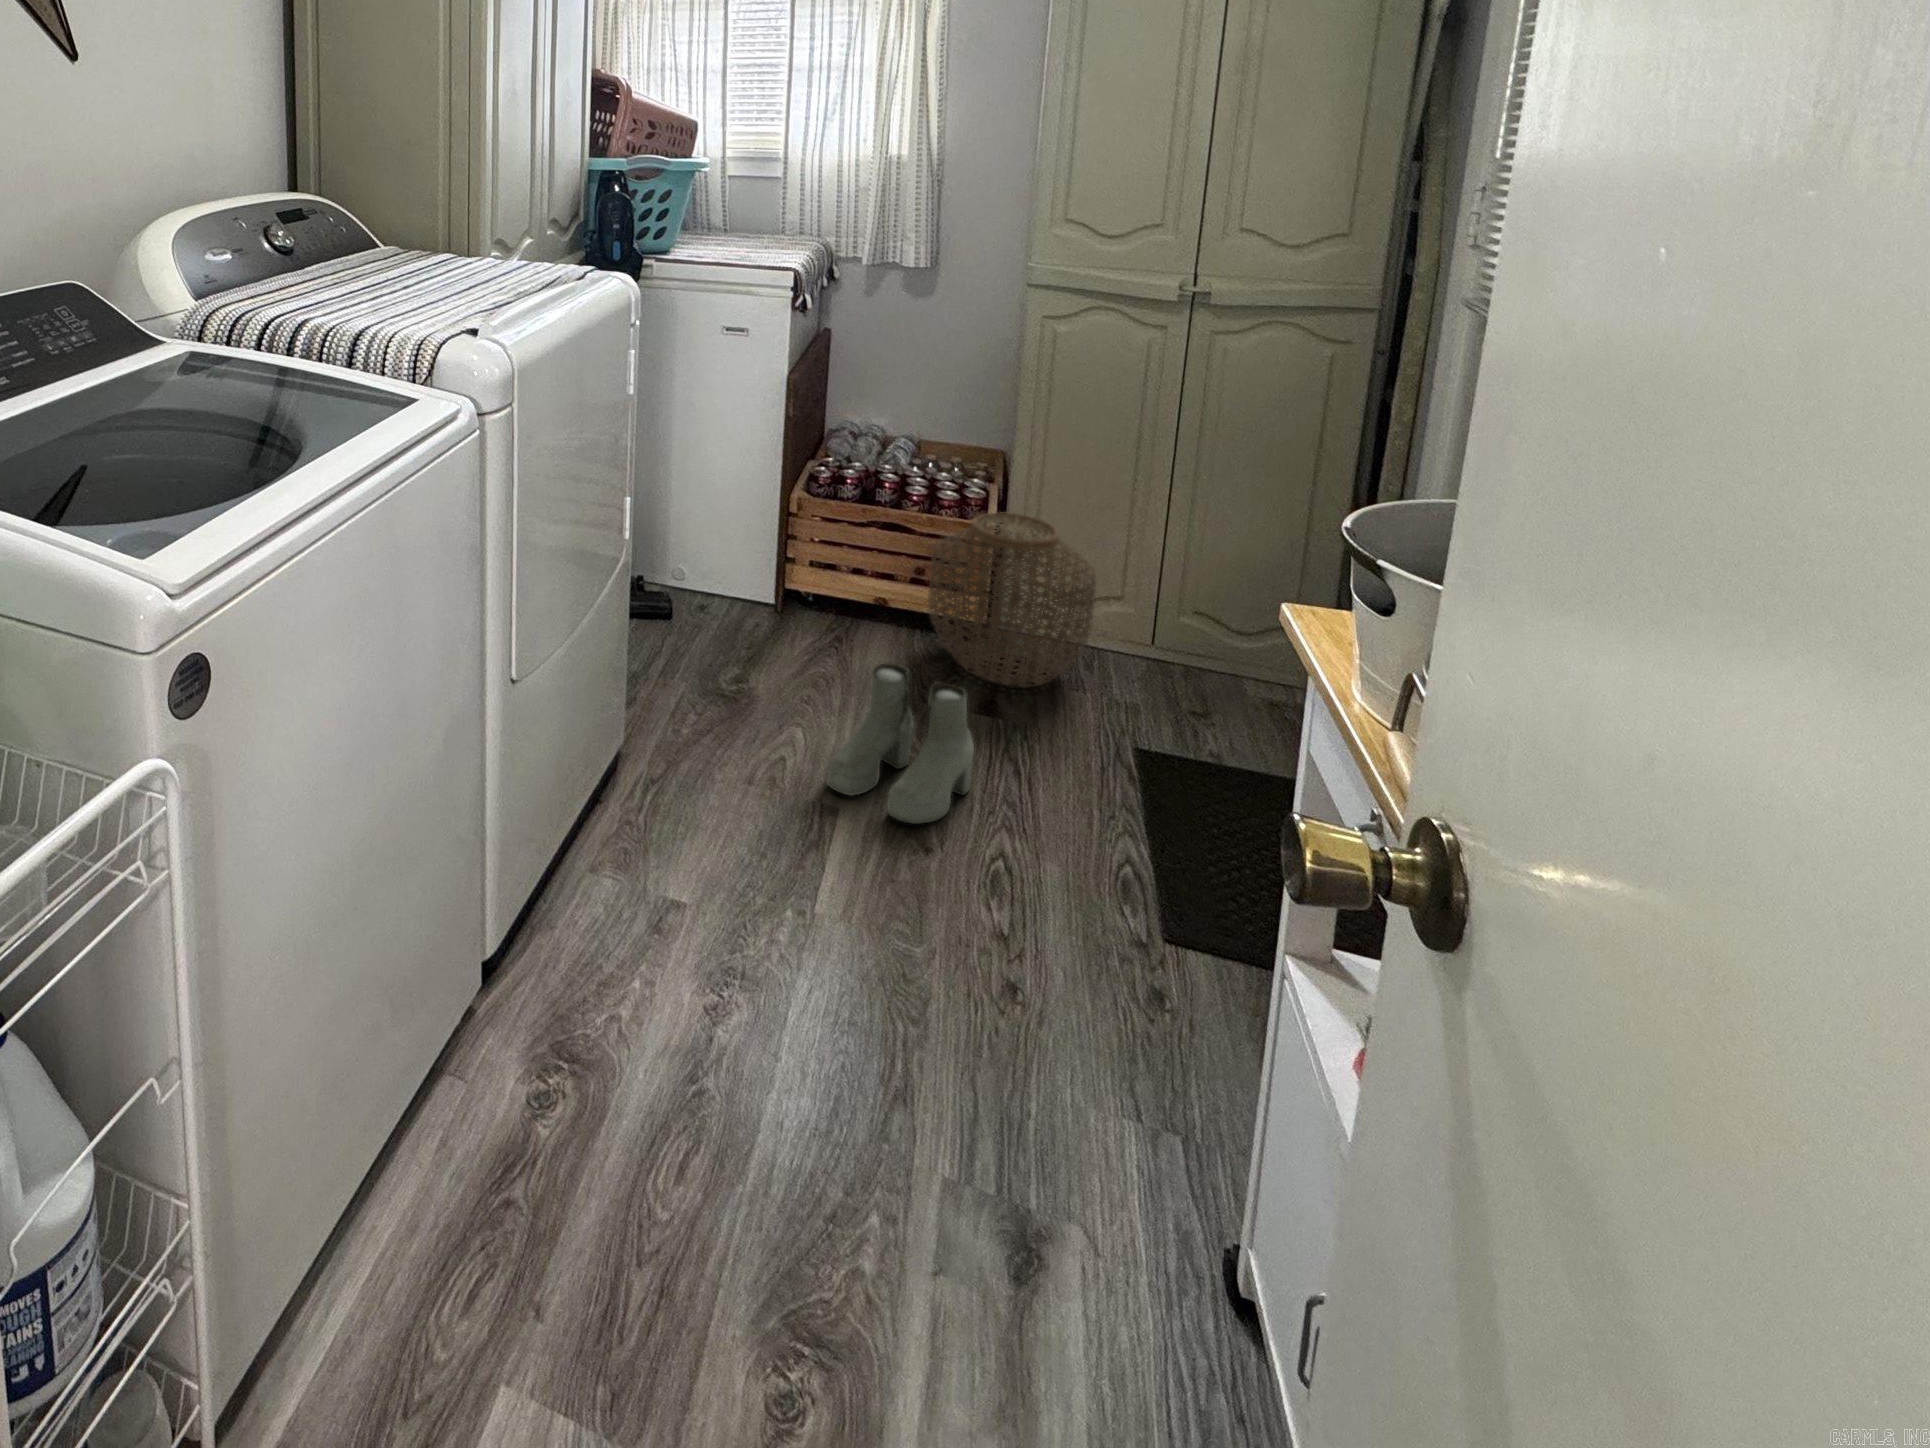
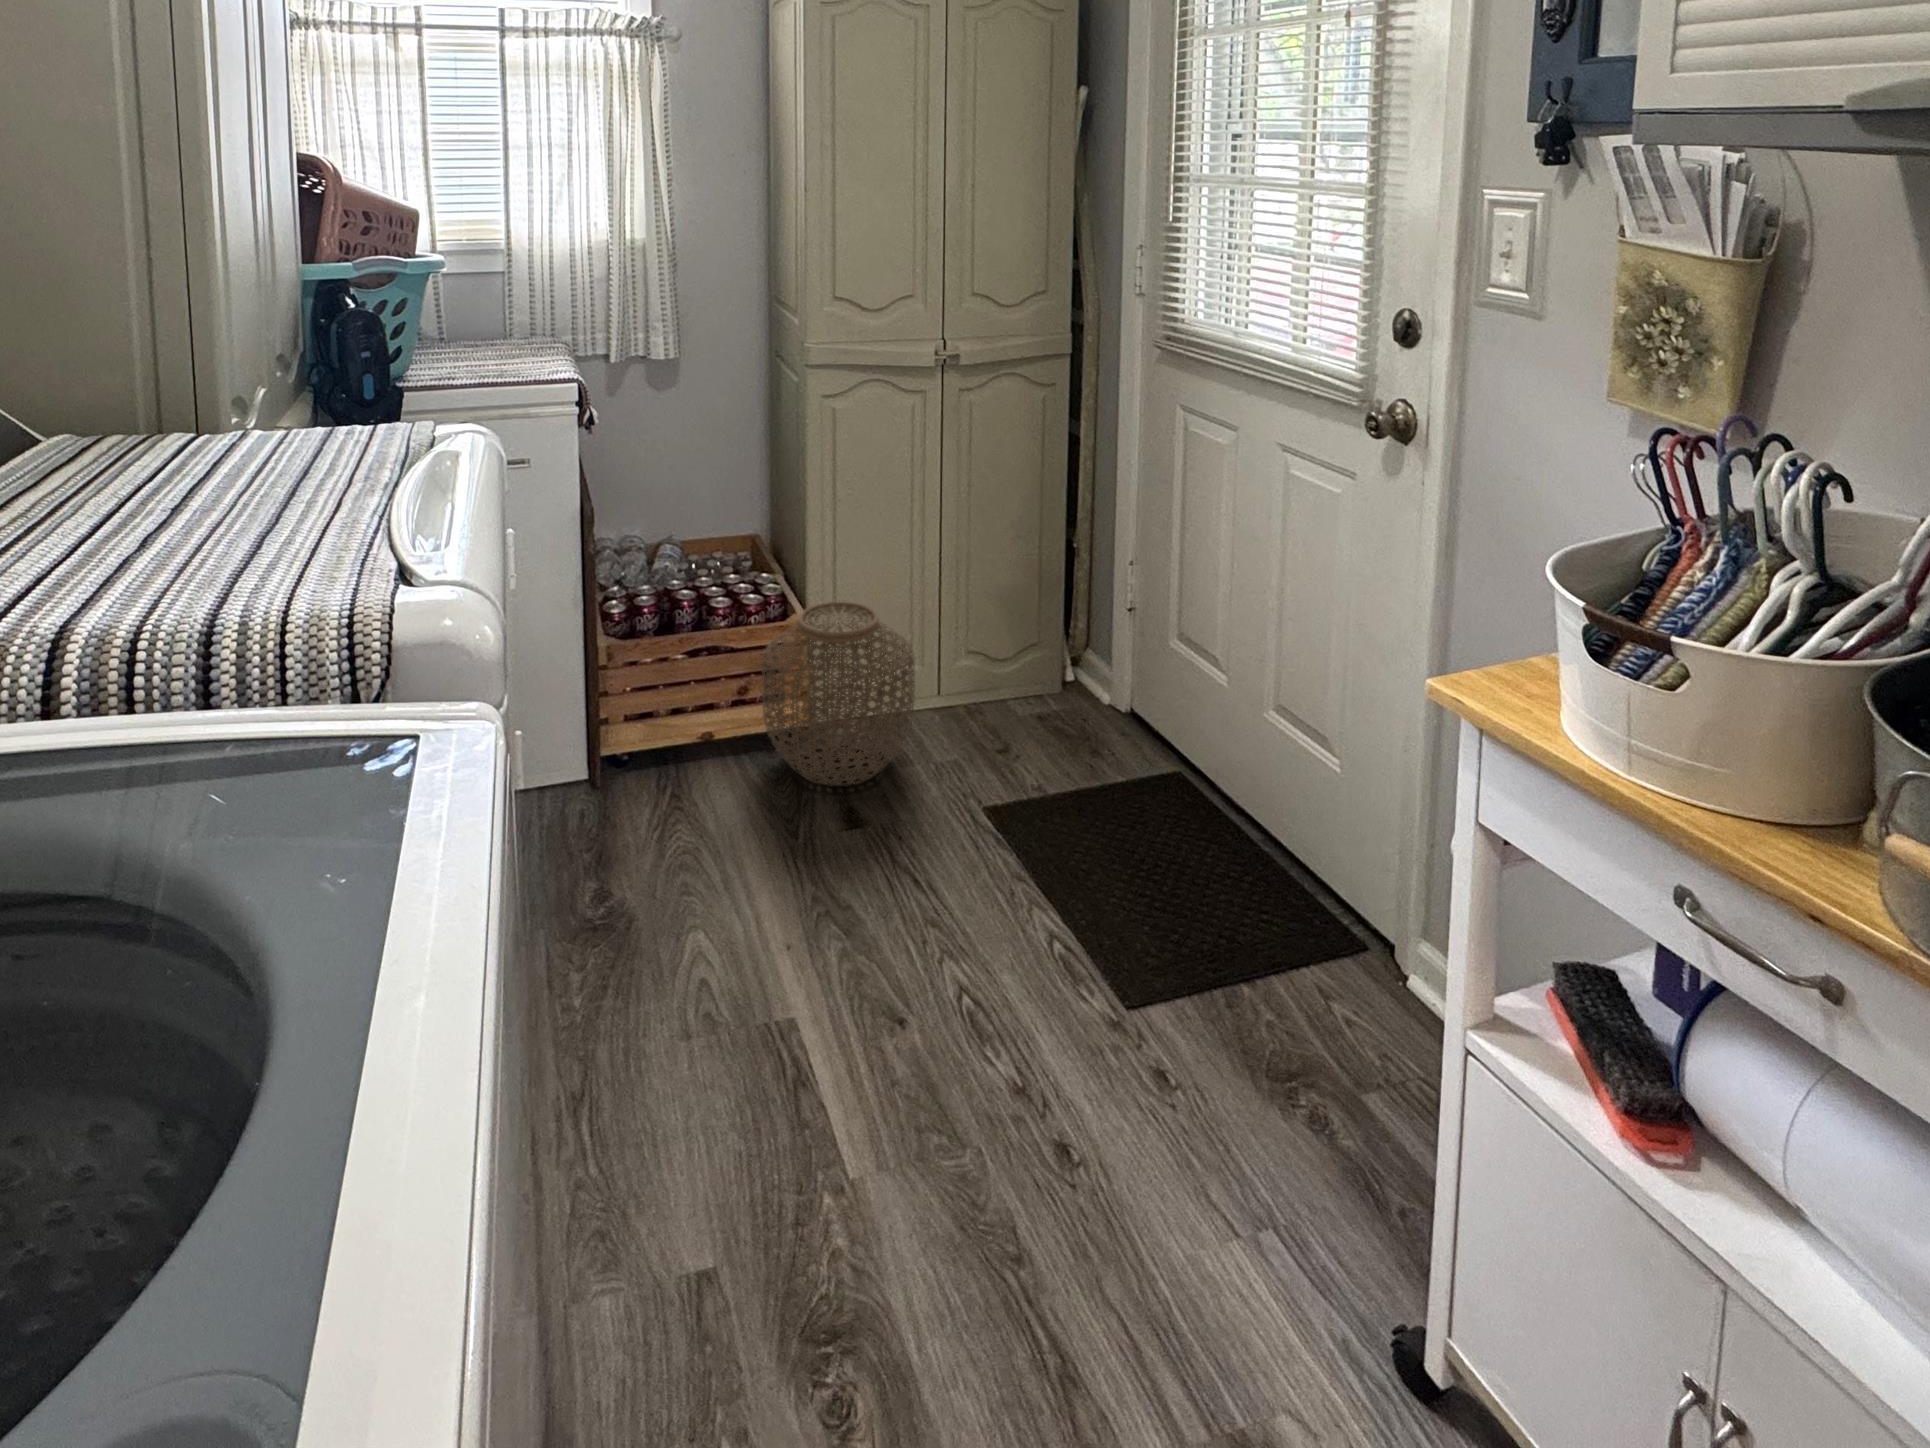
boots: present [827,663,974,824] -> none [770,815,899,1000]

